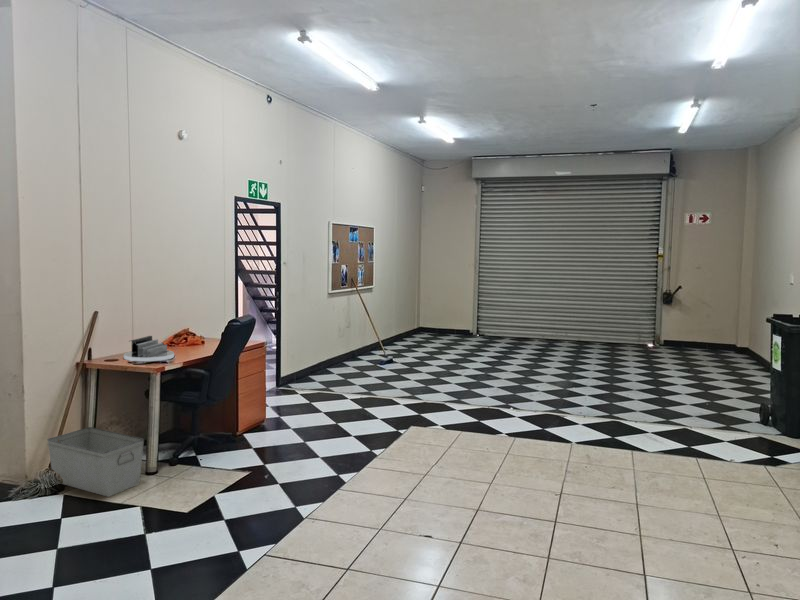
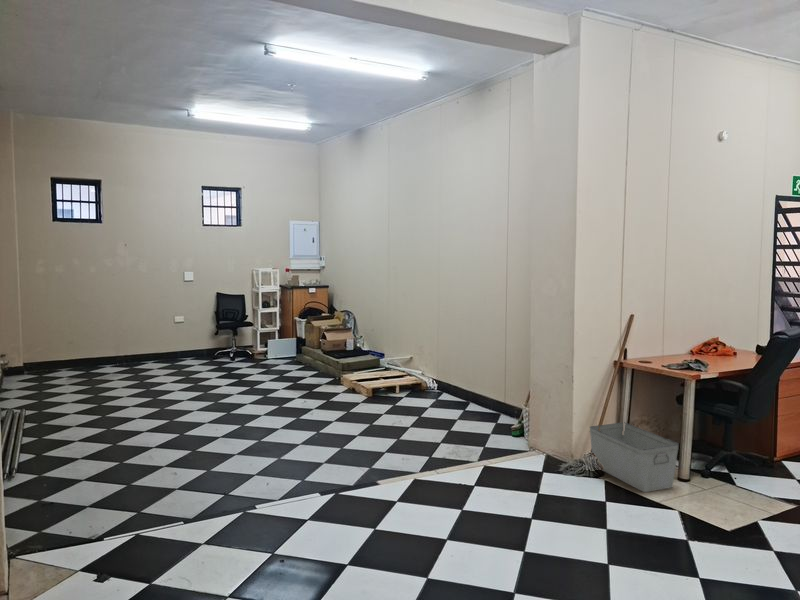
desk organizer: present [124,336,174,361] -> none [657,342,709,368]

